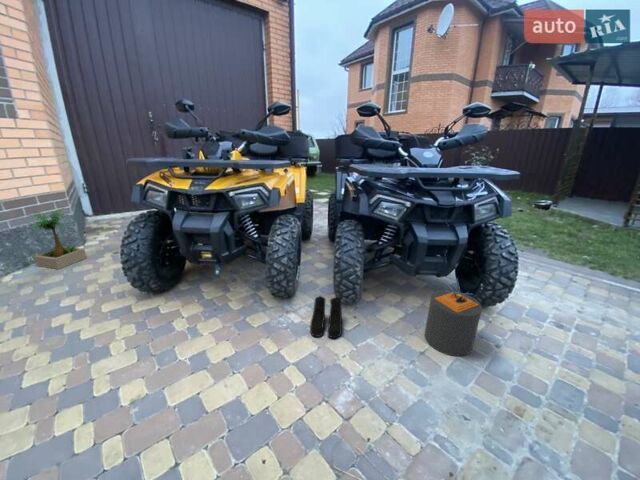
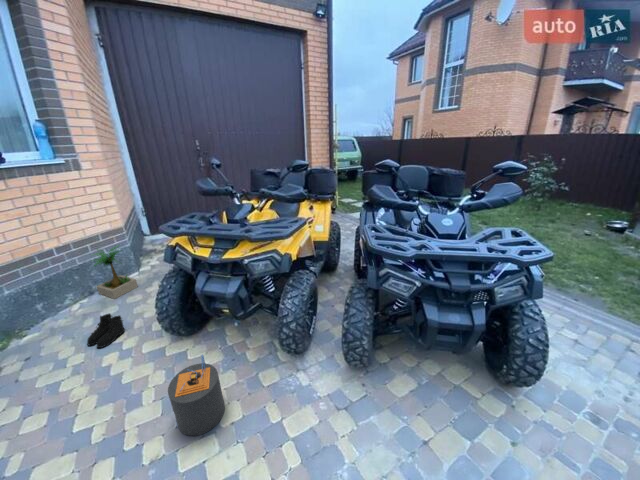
trash can: present [424,279,482,356] -> present [168,355,225,436]
boots: present [310,296,342,338] -> present [87,313,125,348]

